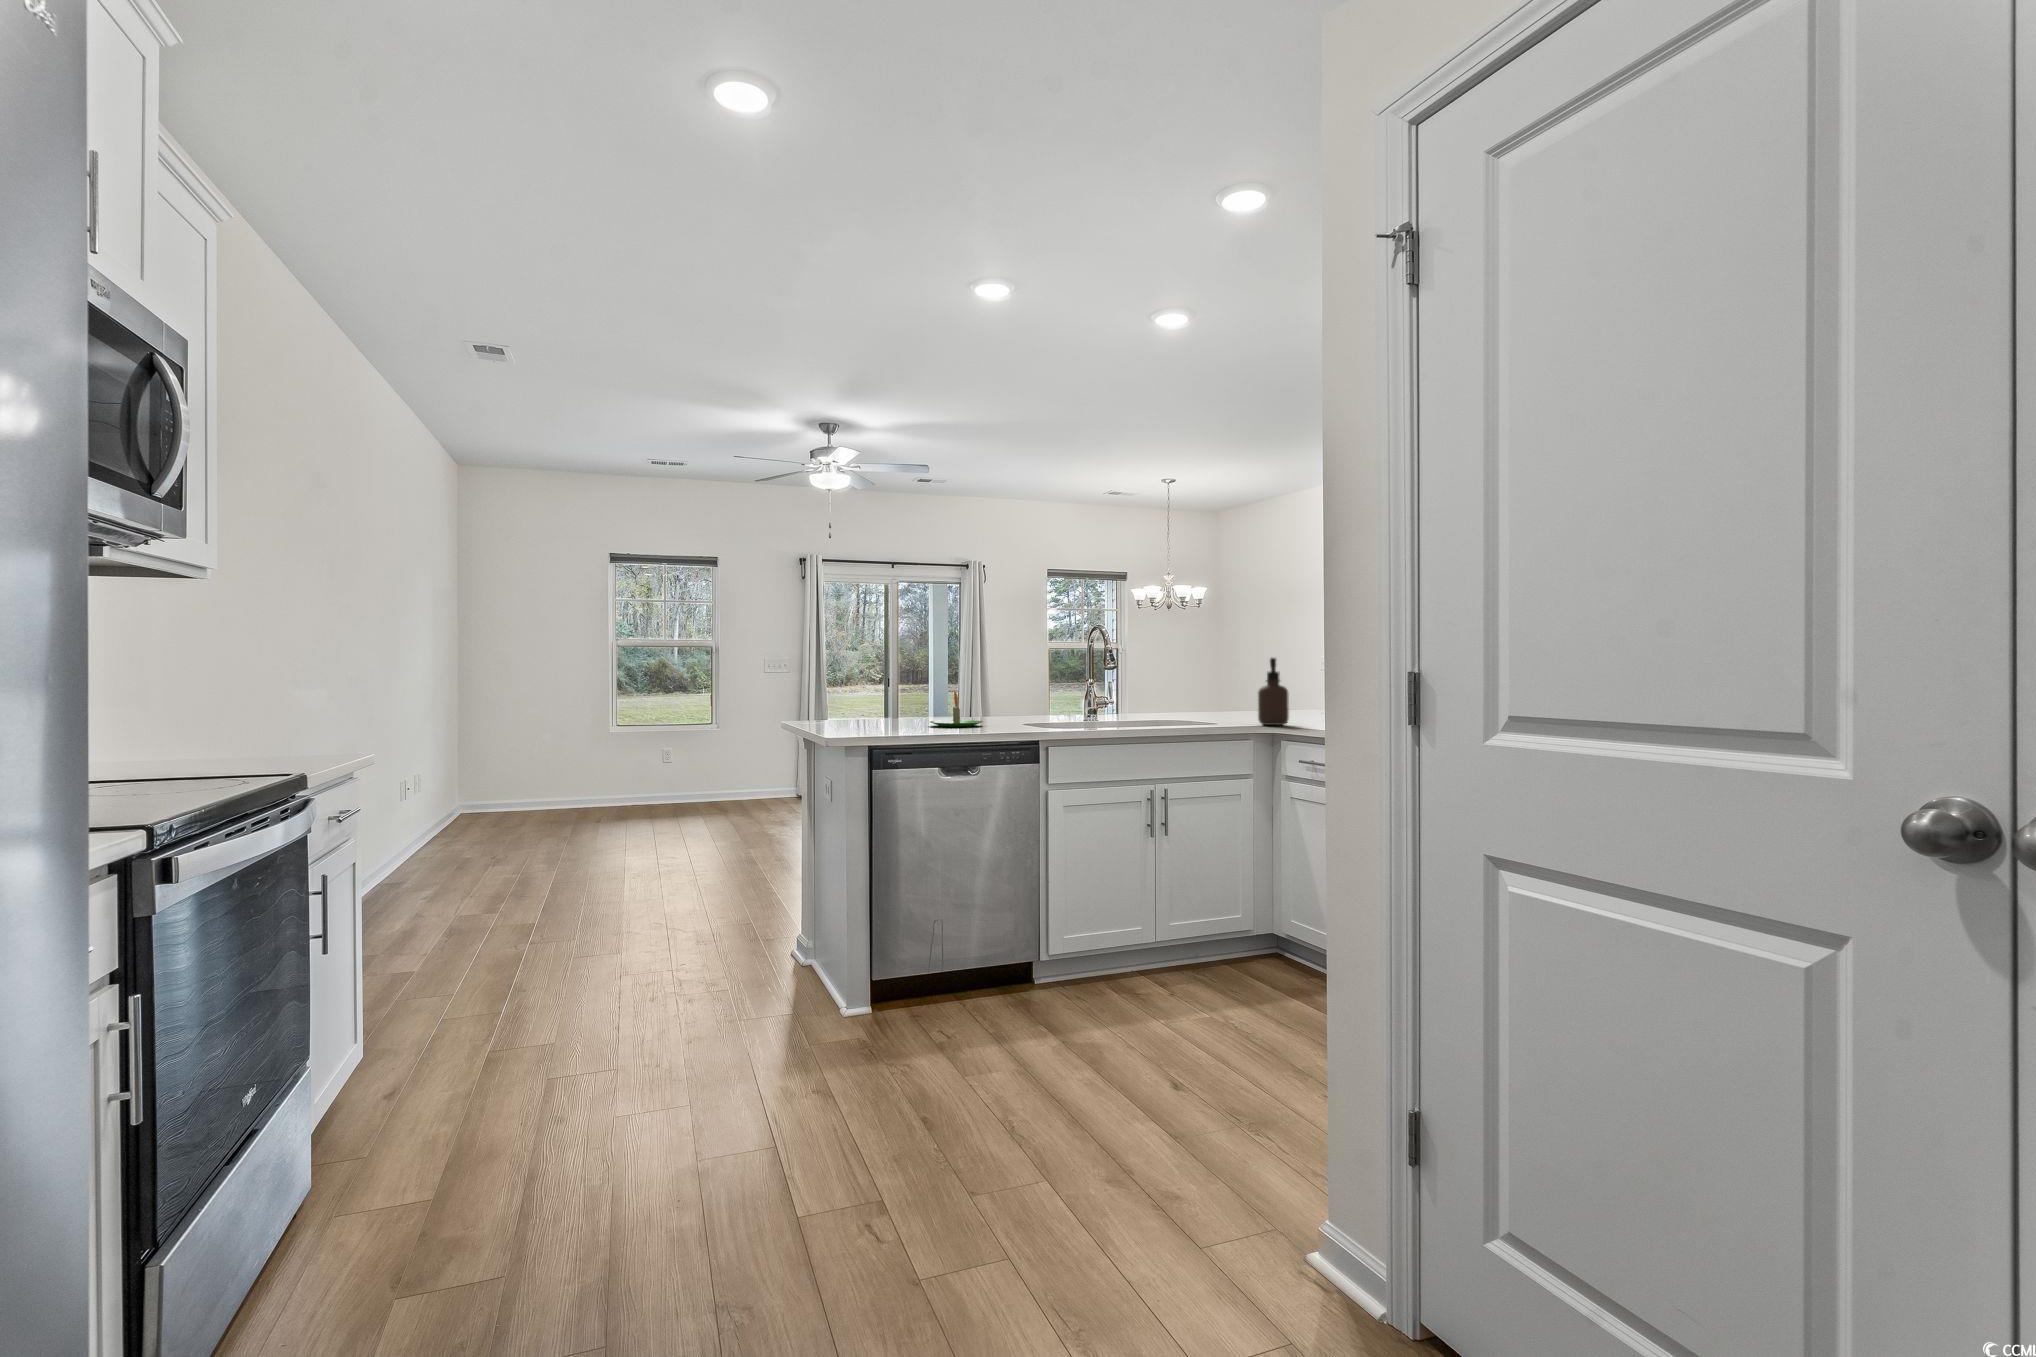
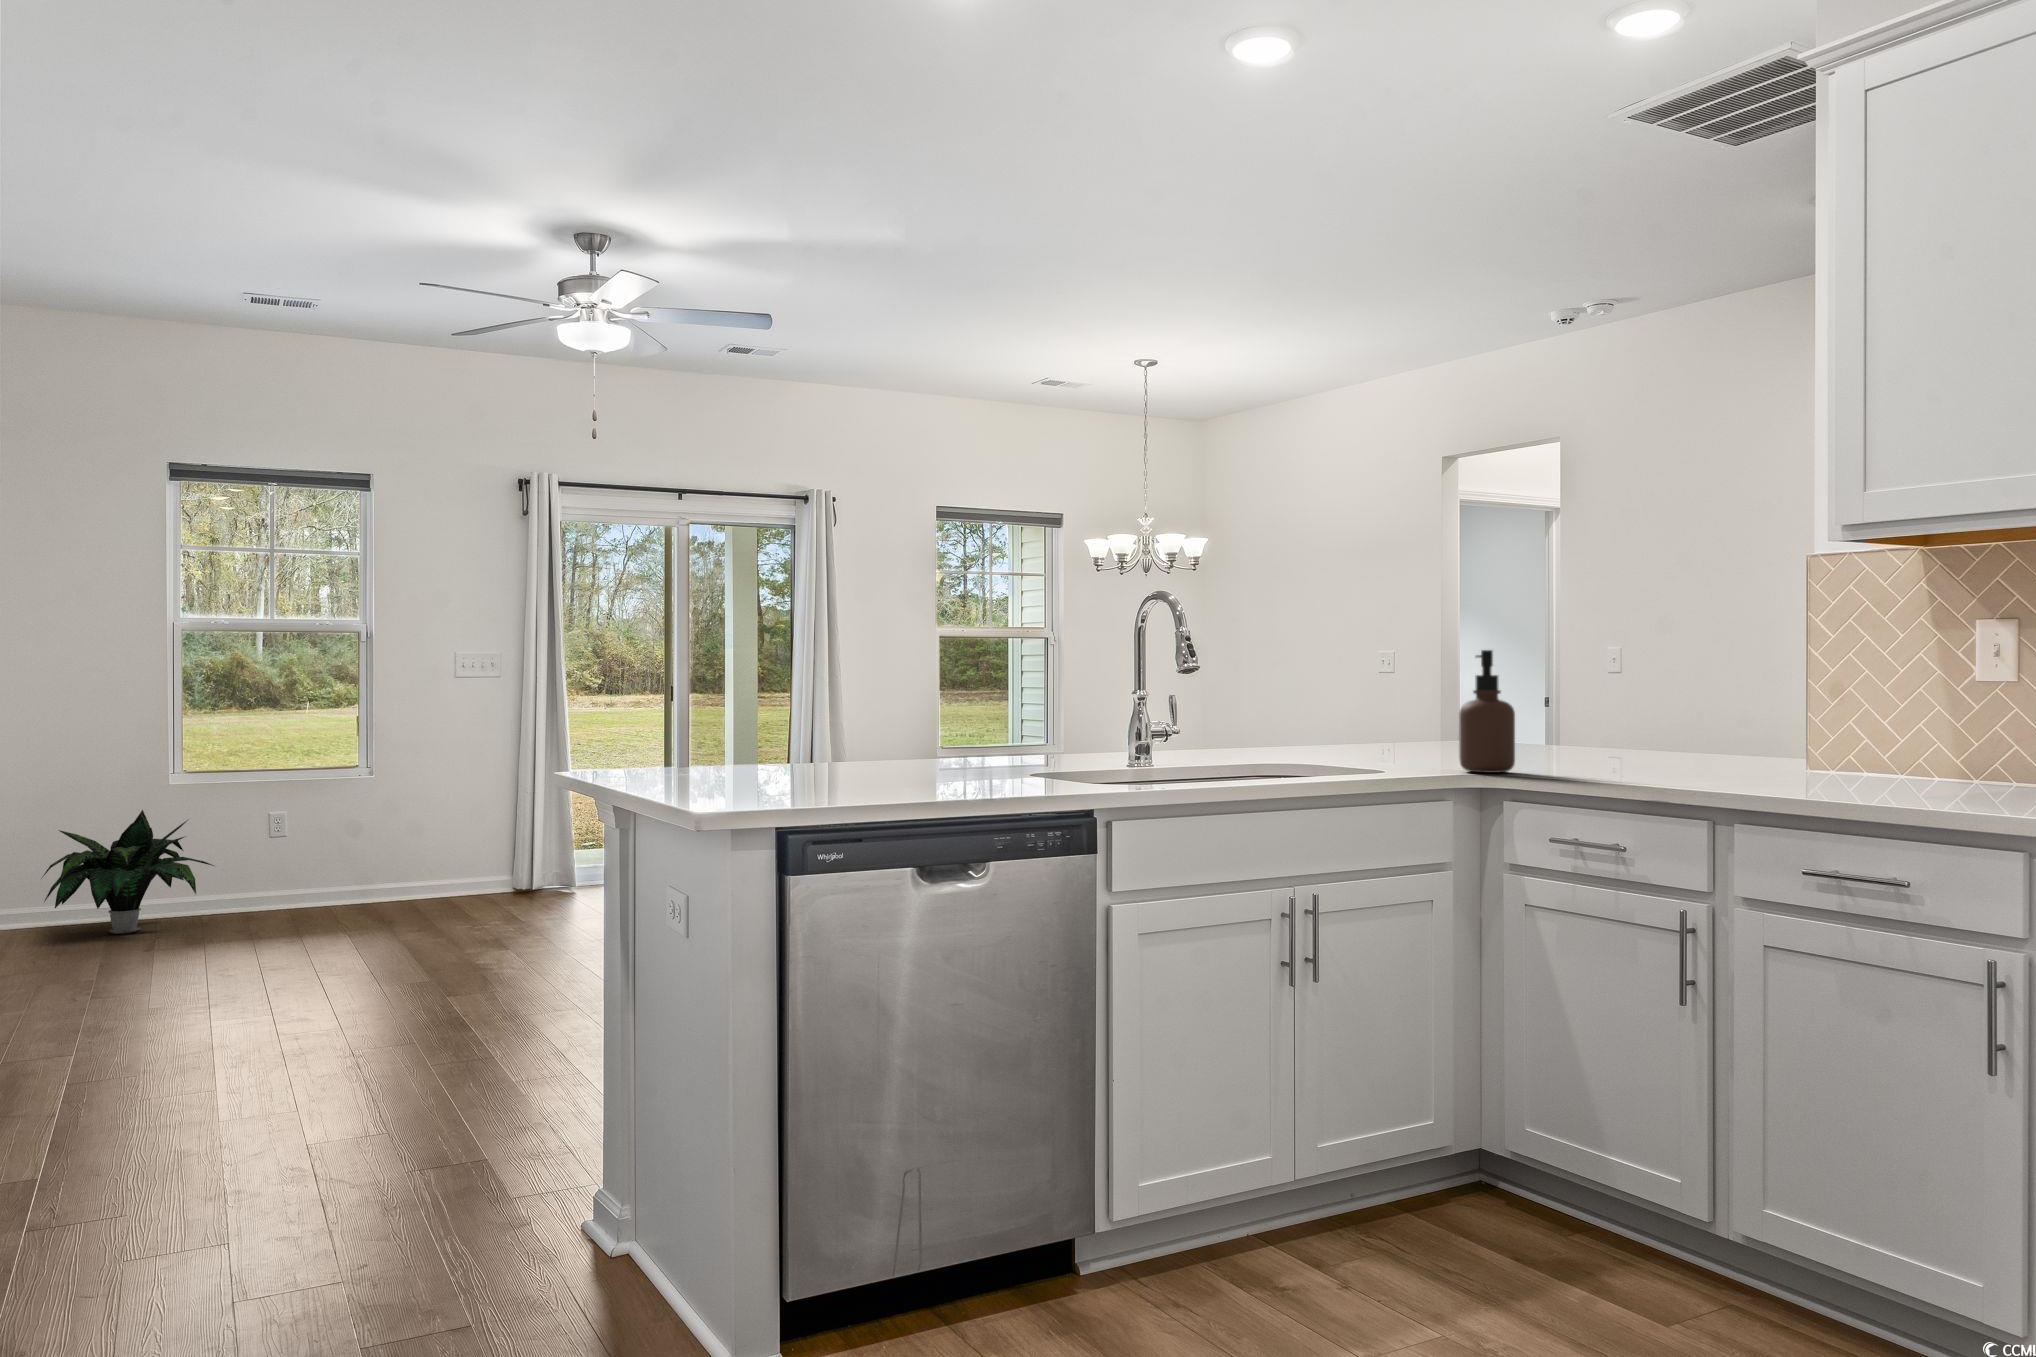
candle: present [930,691,983,727] -> none [861,710,965,780]
potted plant: none [544,748,635,815] -> present [43,810,214,934]

